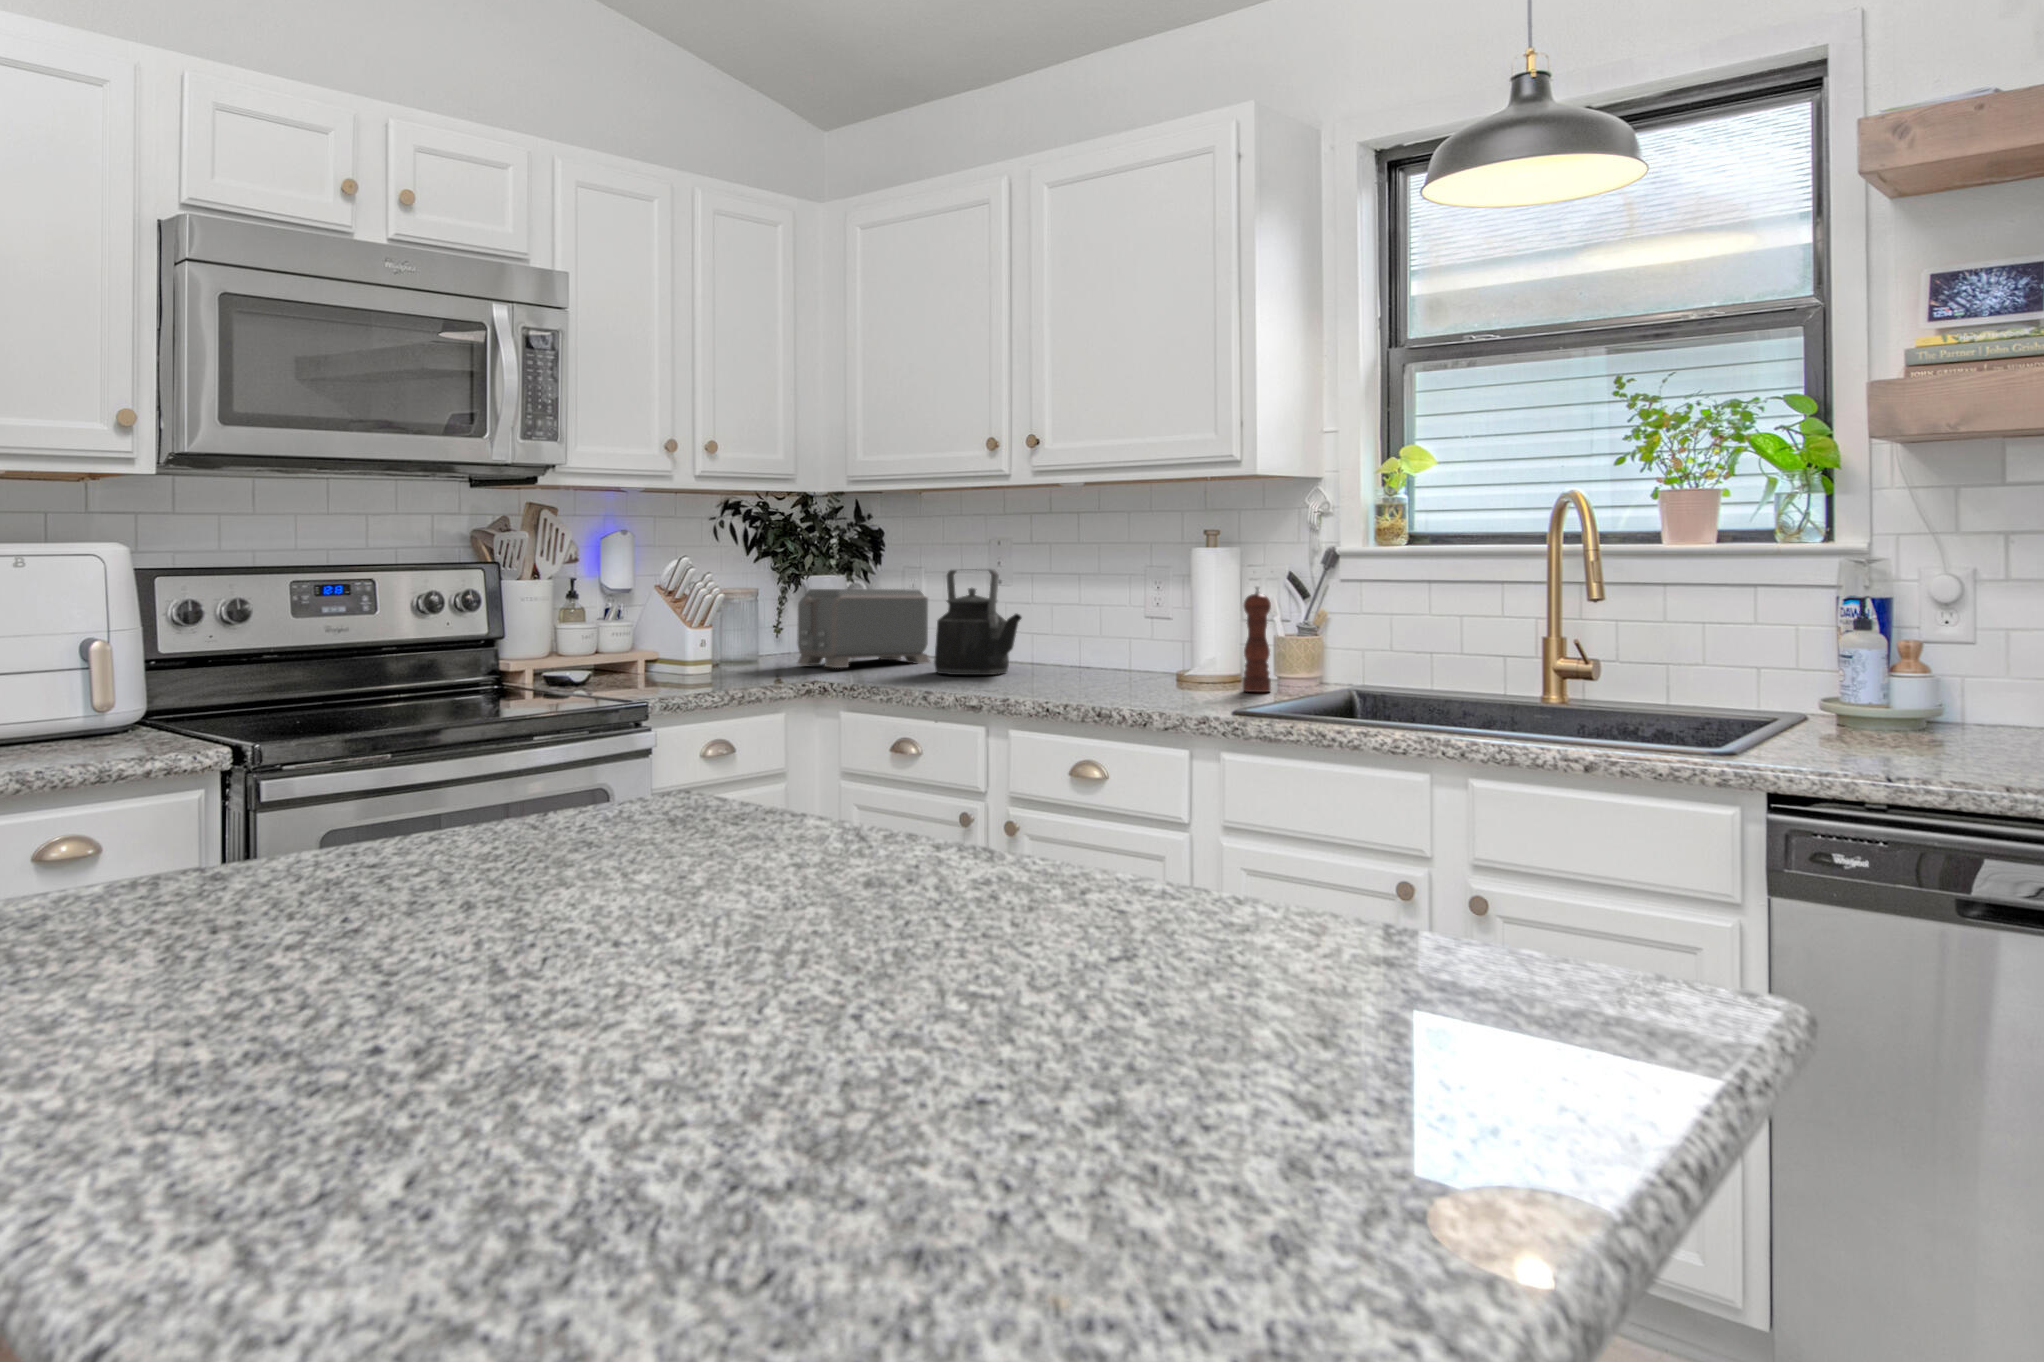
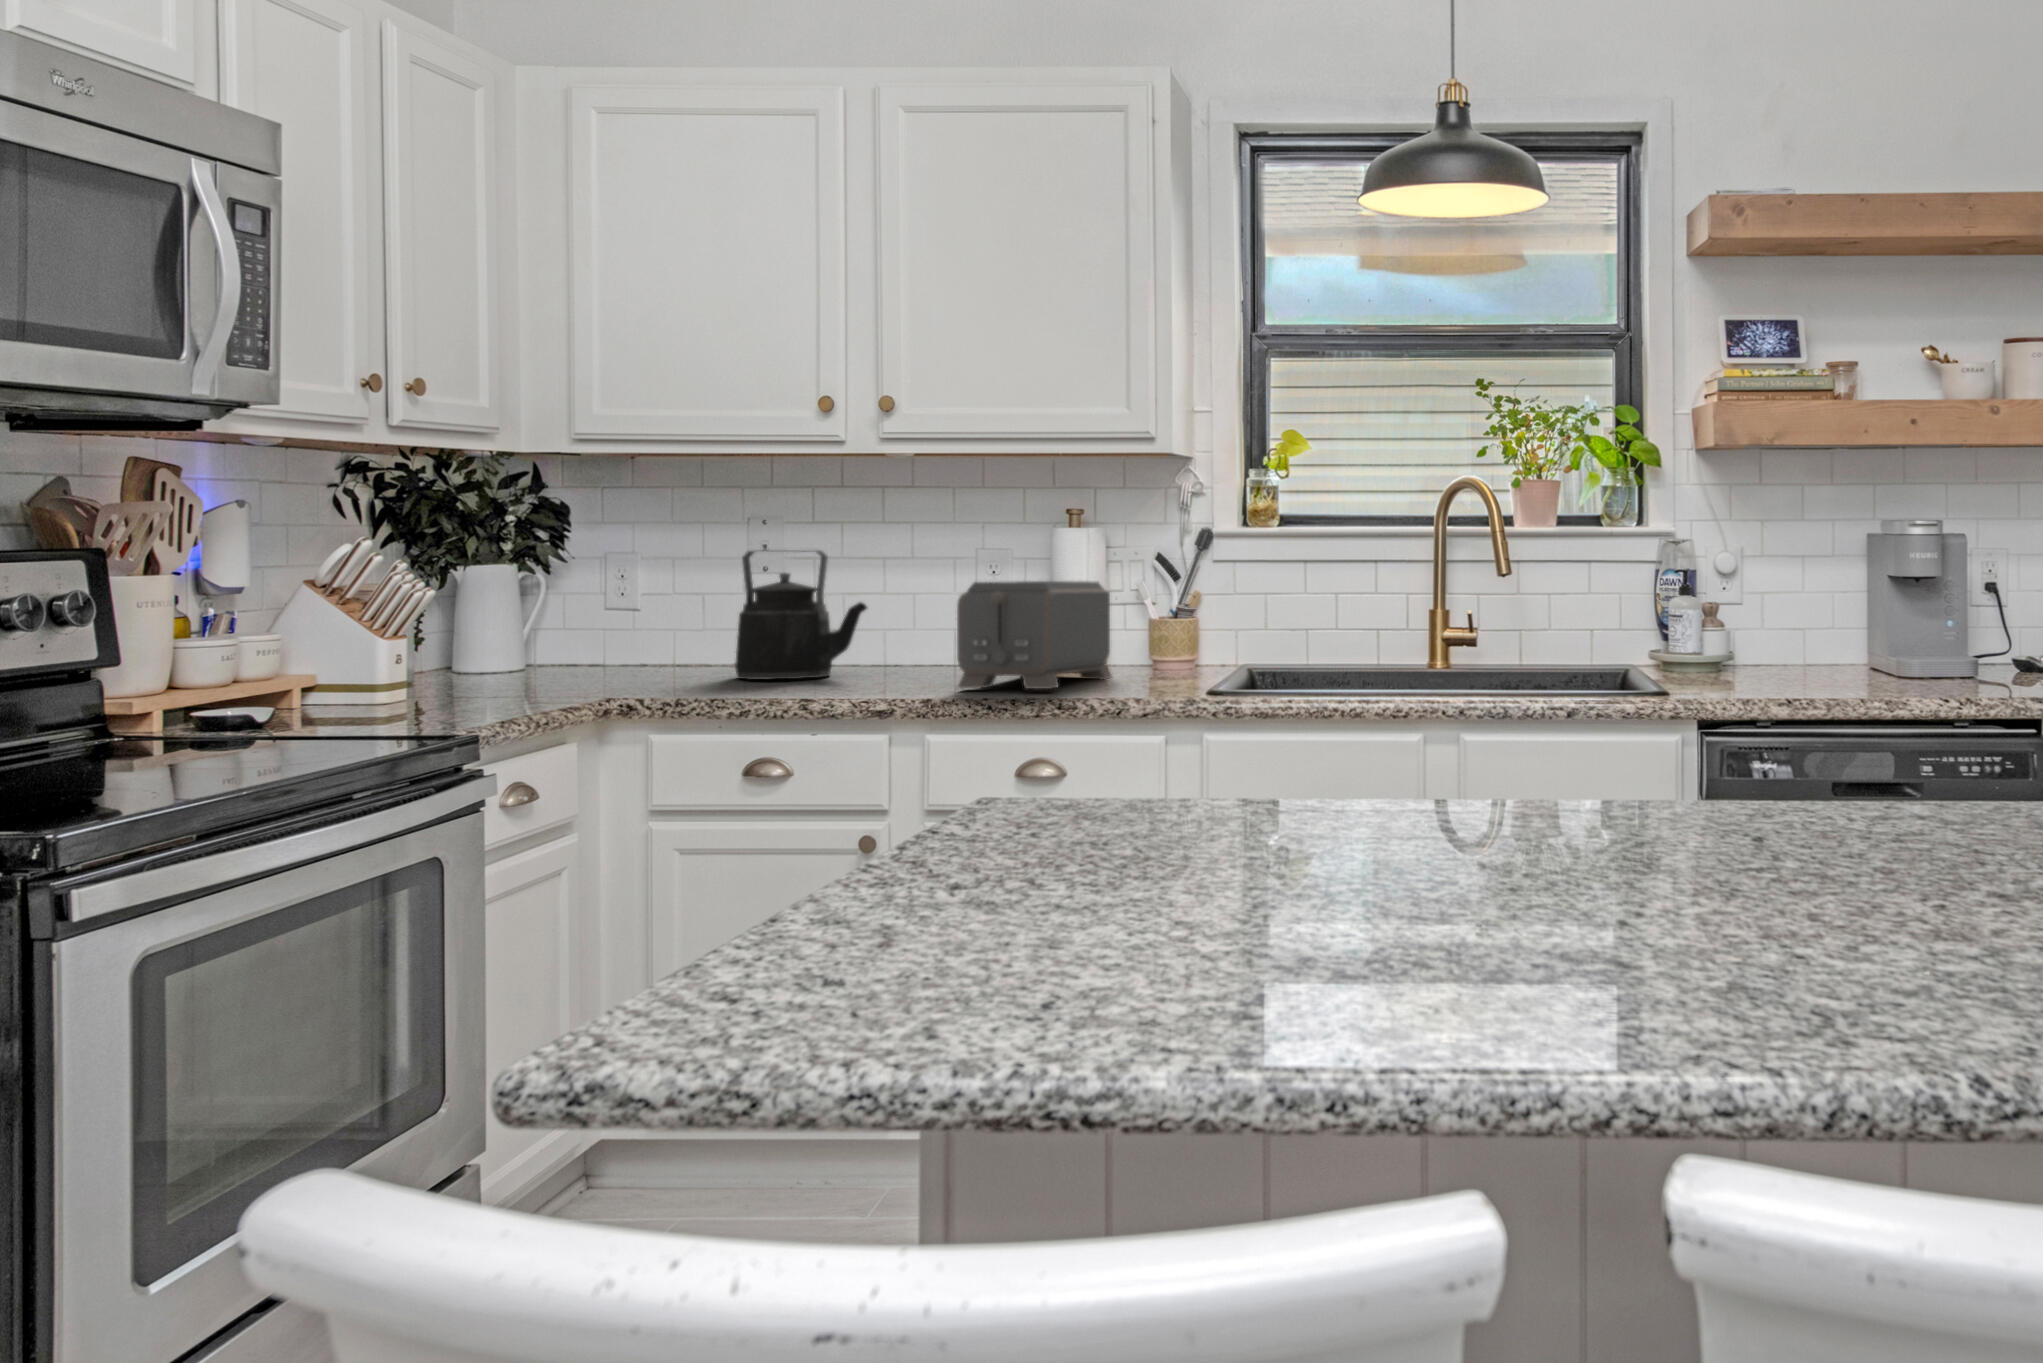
pepper mill: present [1242,586,1271,692] -> none [1148,566,1178,677]
toaster: present [797,589,930,668] -> present [957,581,1111,689]

